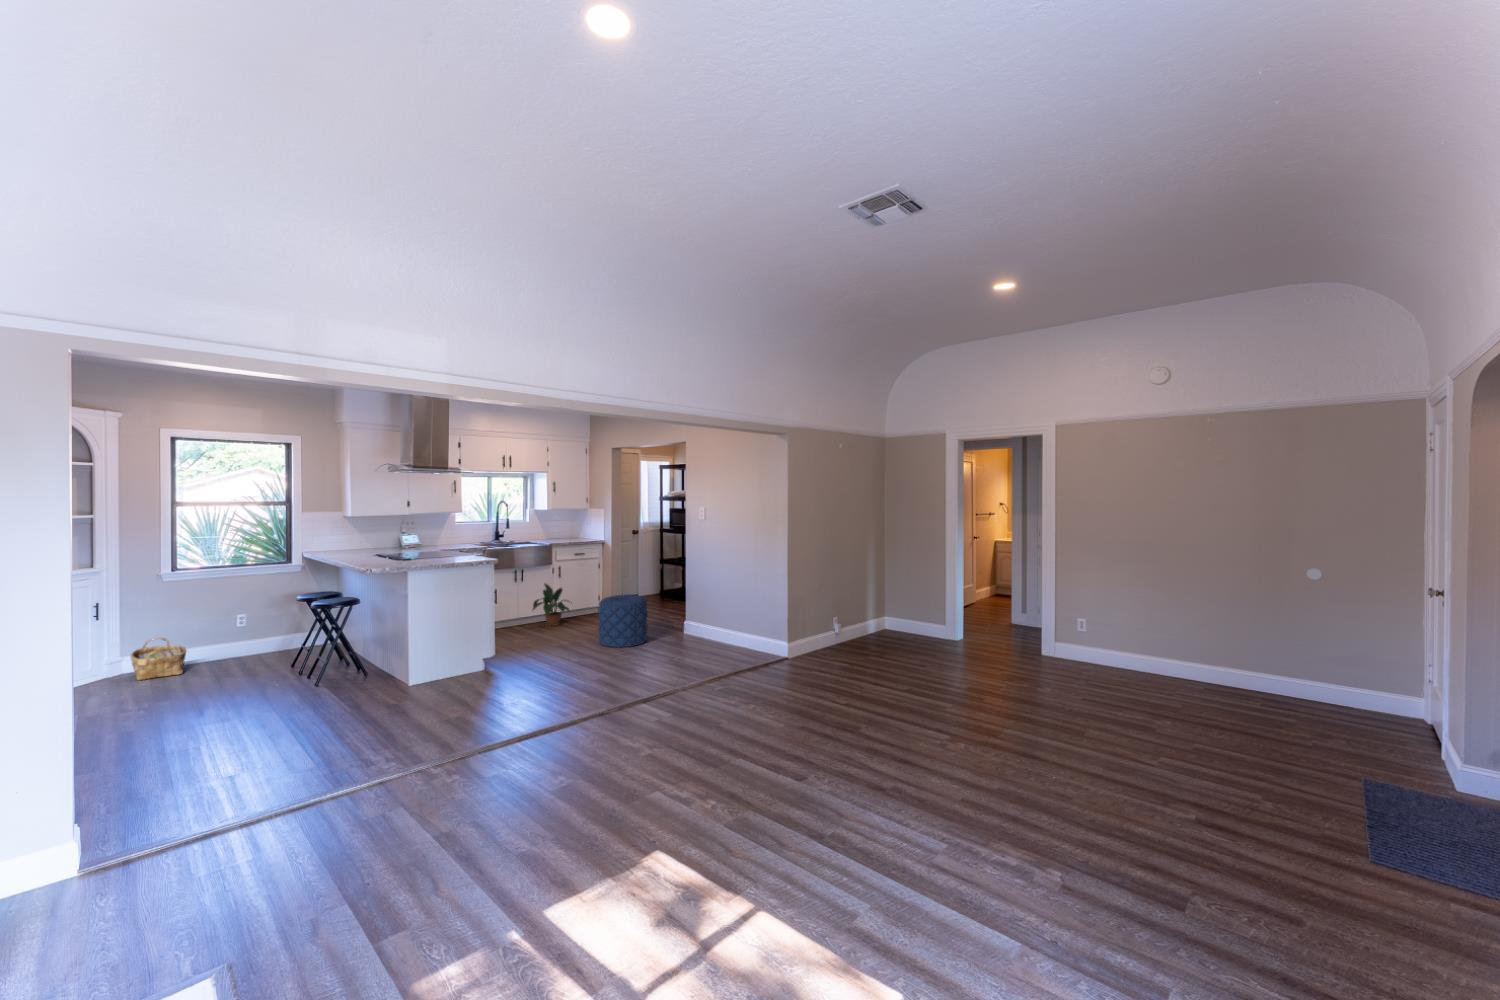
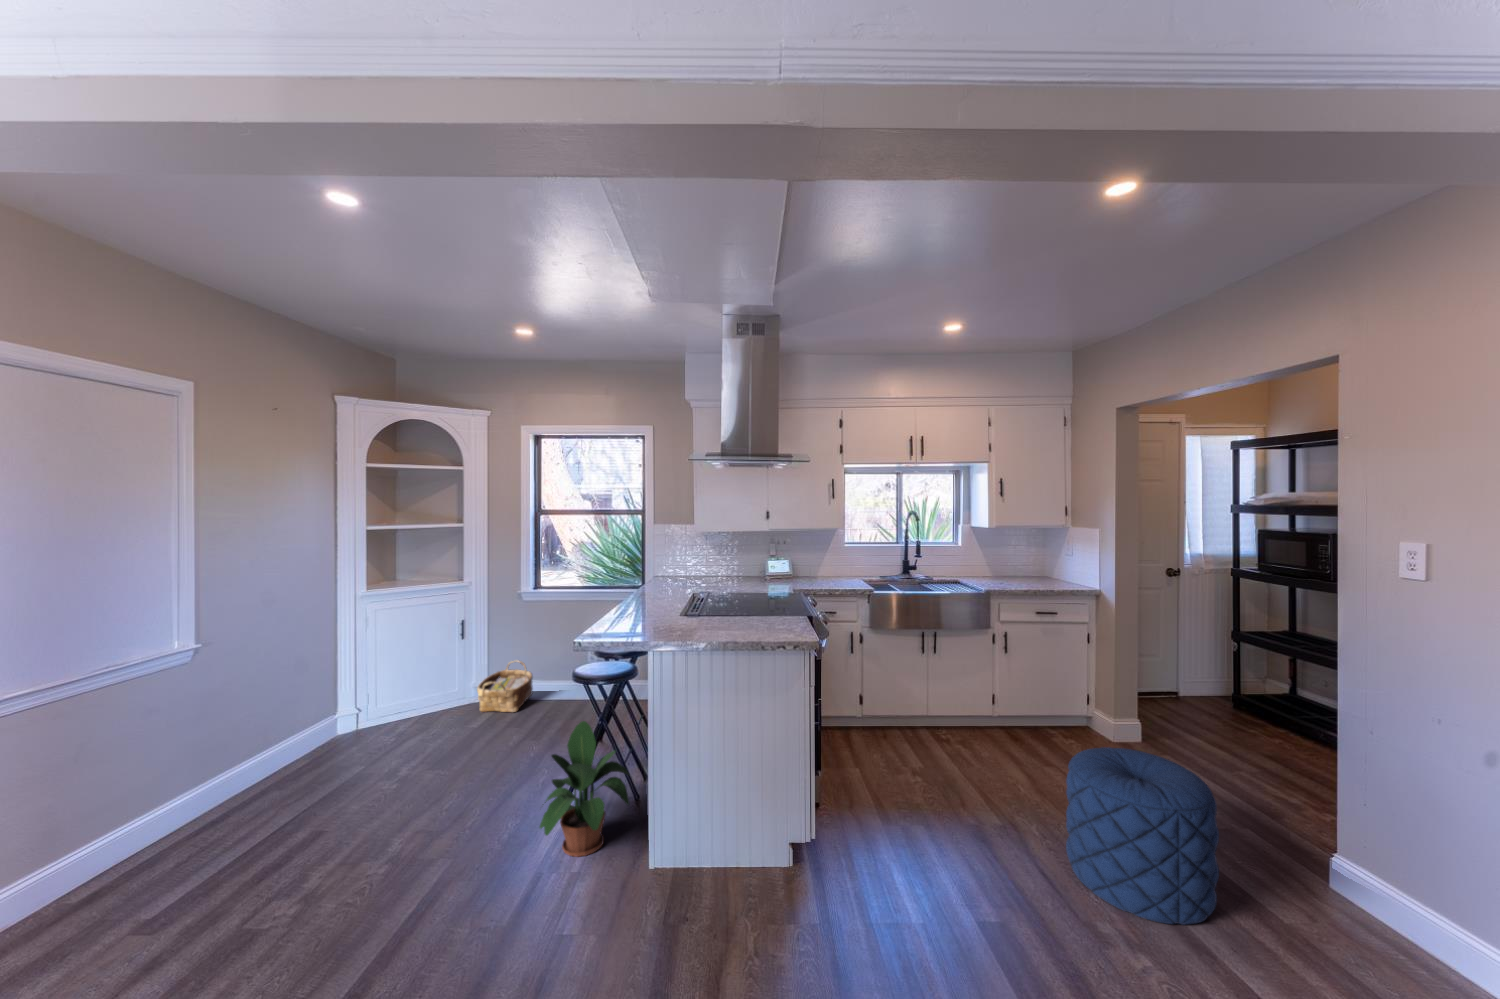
potted plant: present [533,584,569,626] -> present [540,721,630,857]

